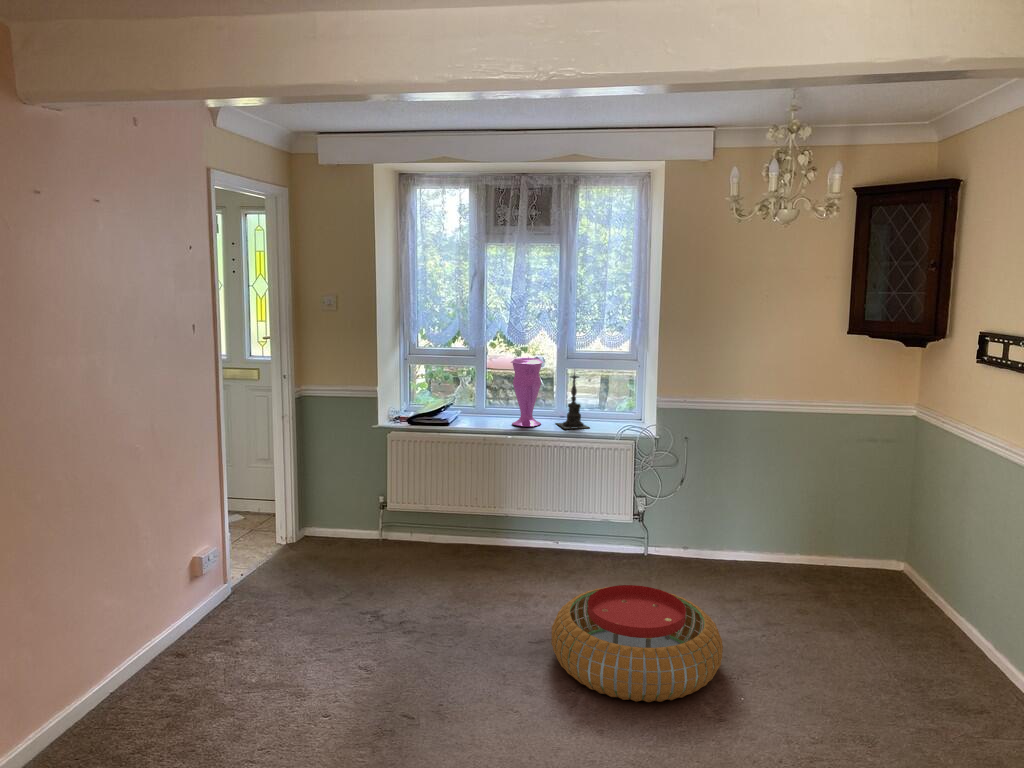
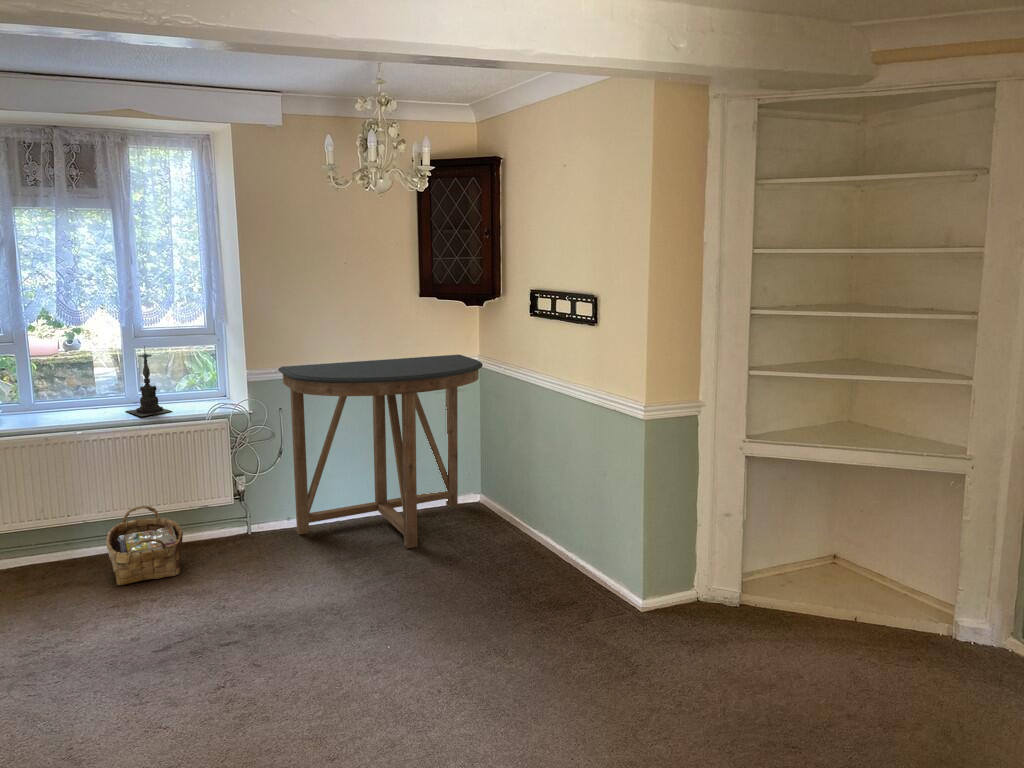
vase: present [511,358,544,427] -> none [56,337,107,420]
console table: none [684,397,914,606] -> present [278,354,483,549]
woven basket: none [524,506,584,573] -> present [106,506,183,585]
pouf: present [552,585,723,702] -> none [180,568,365,692]

